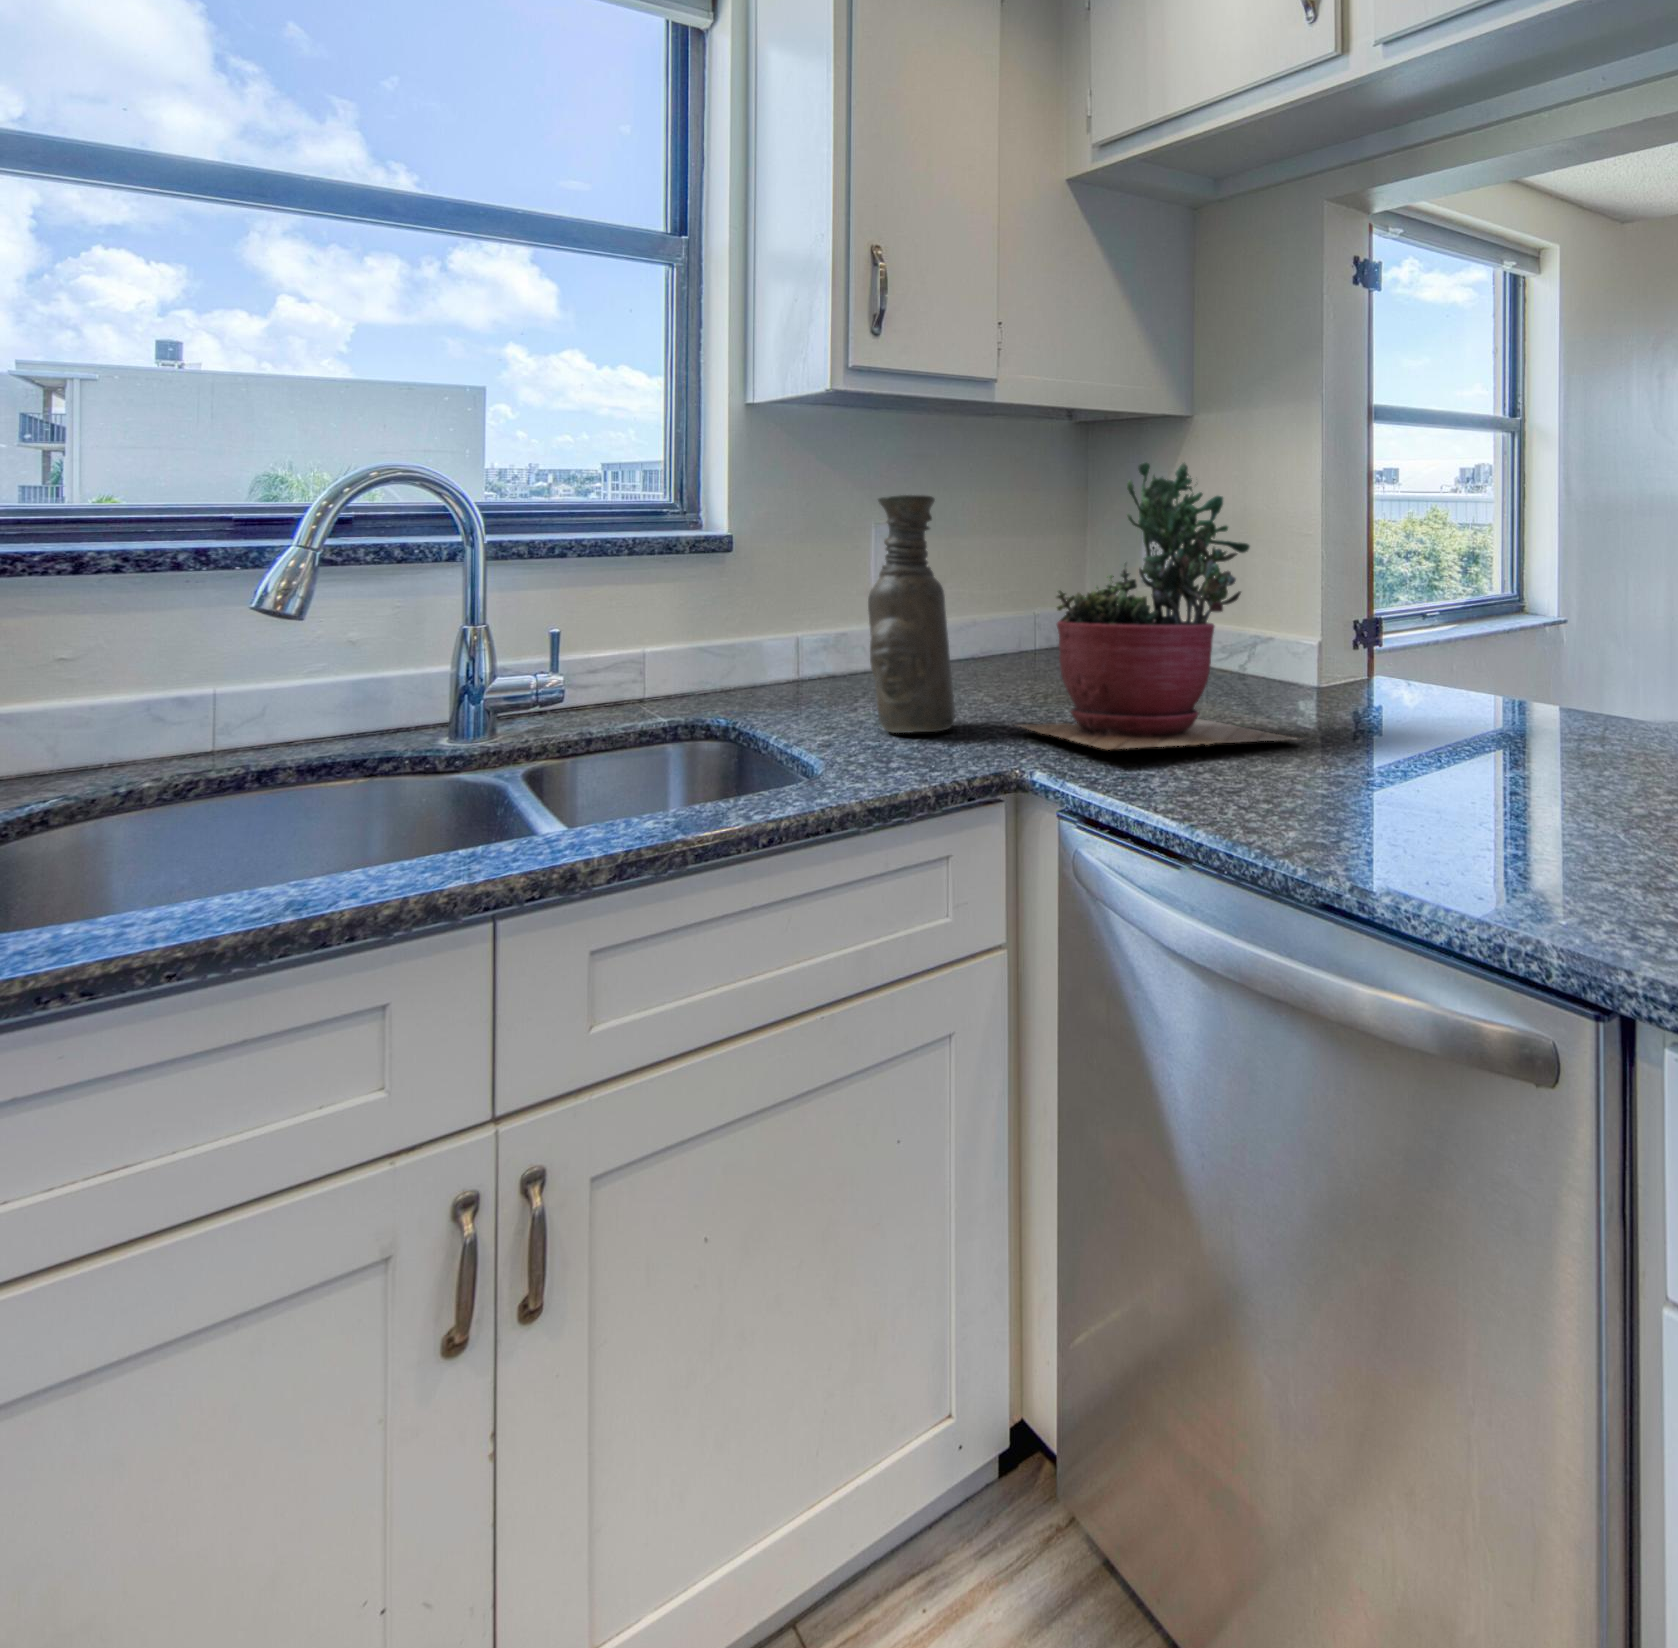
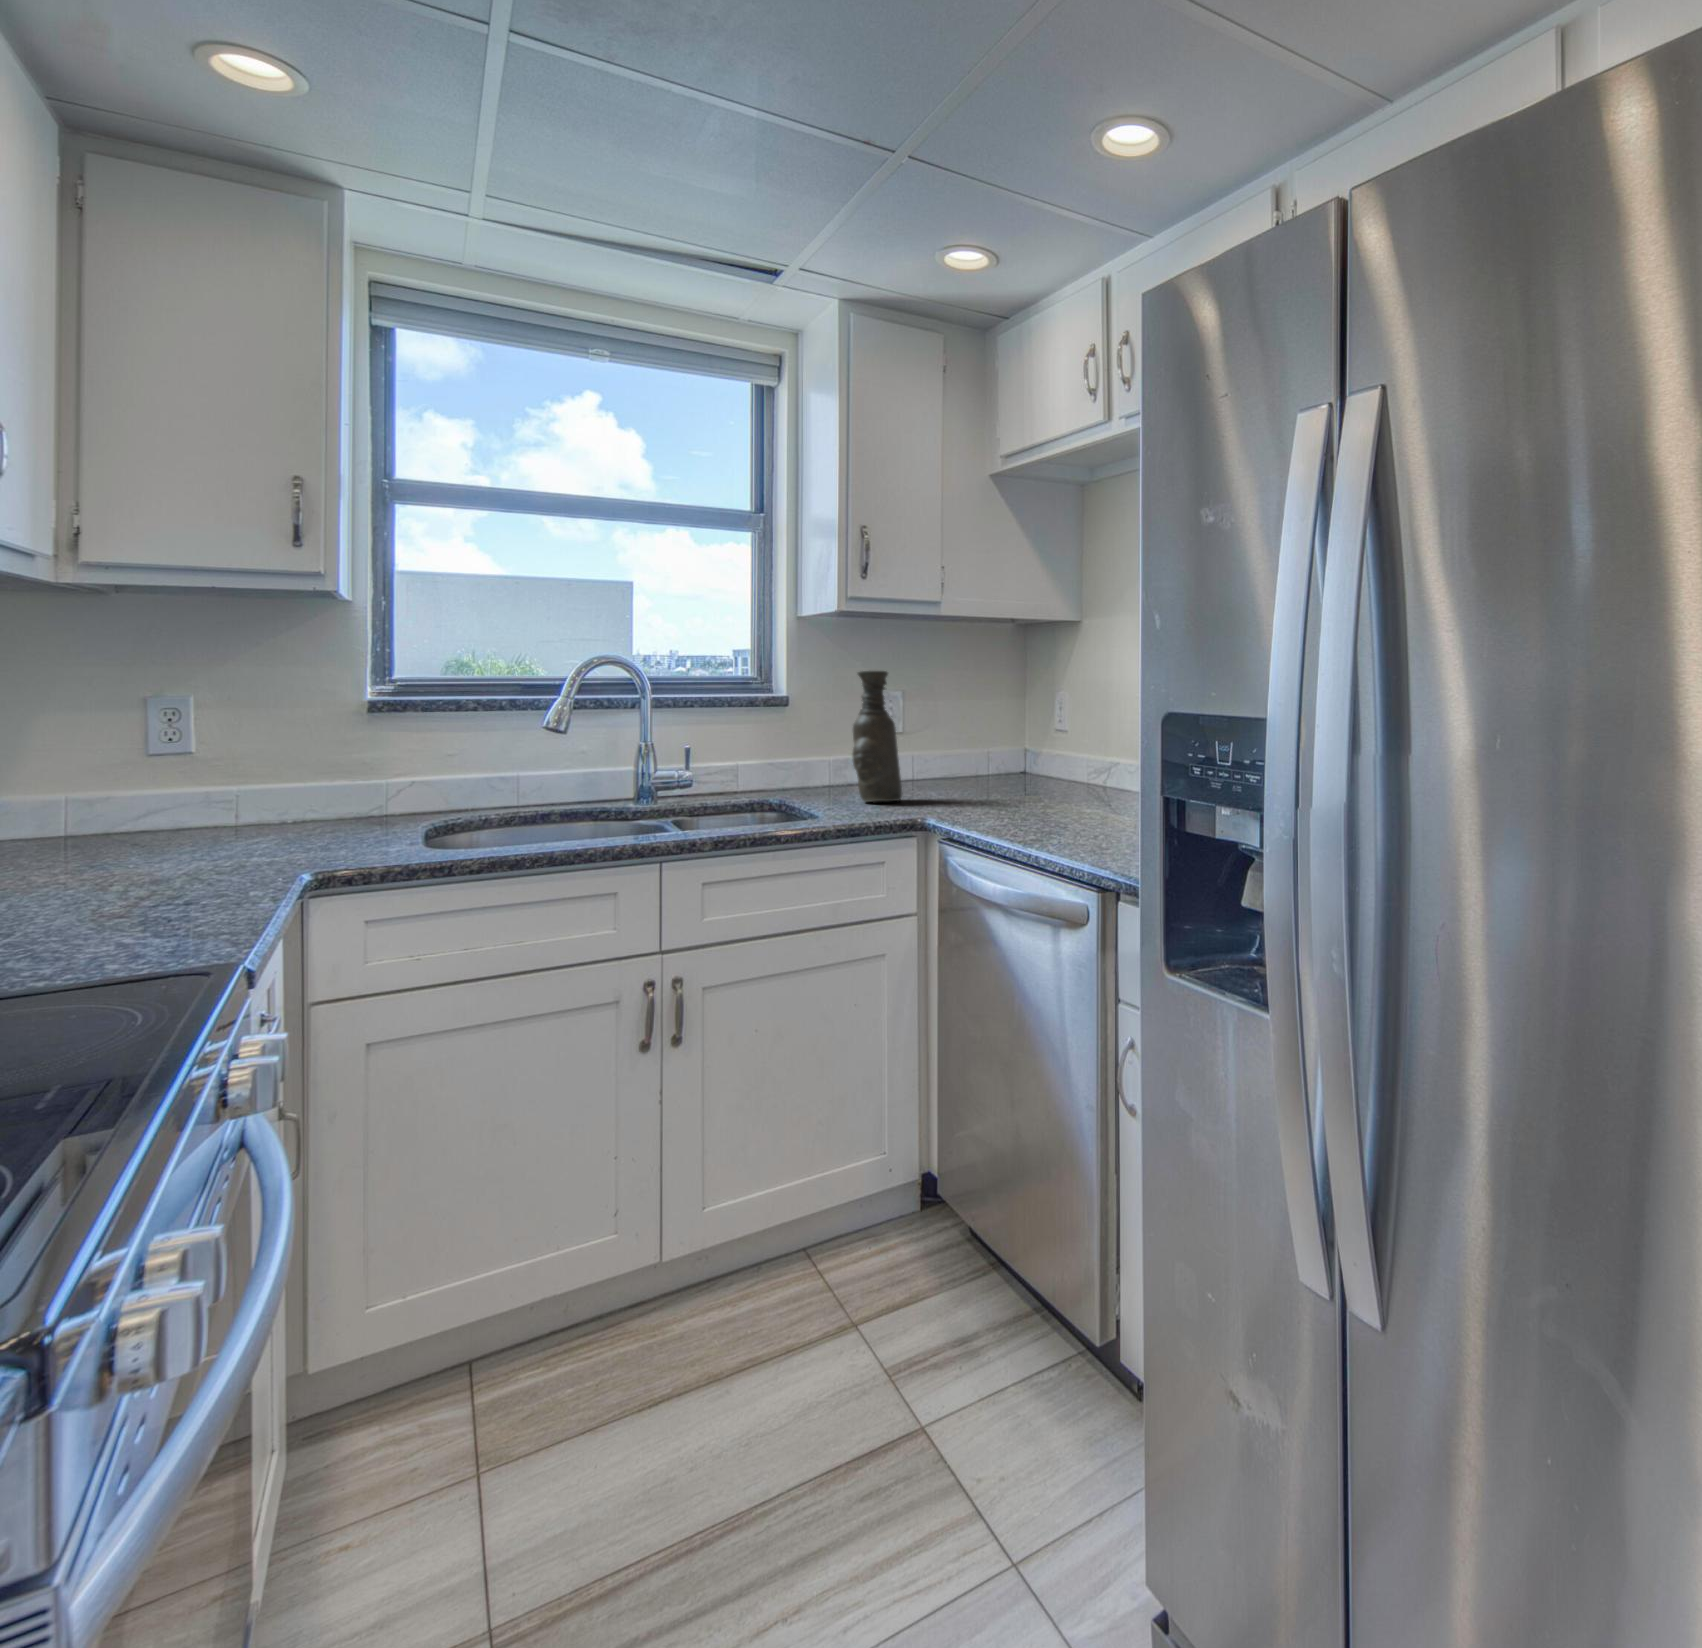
succulent plant: present [1017,462,1301,750] -> none [931,649,1083,804]

